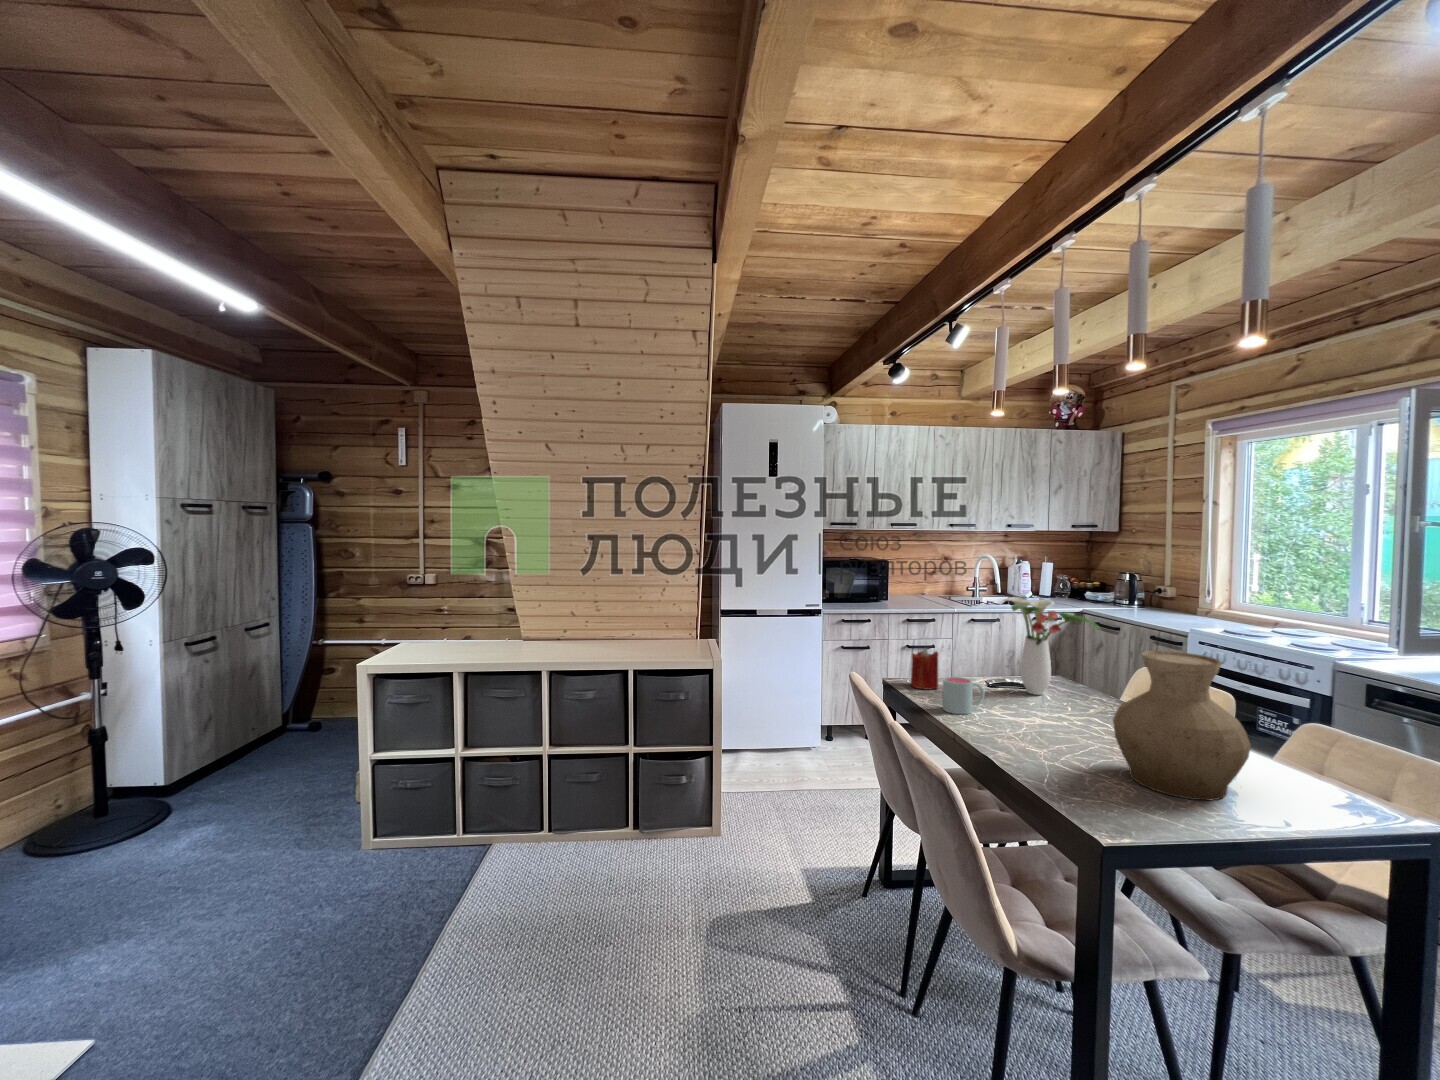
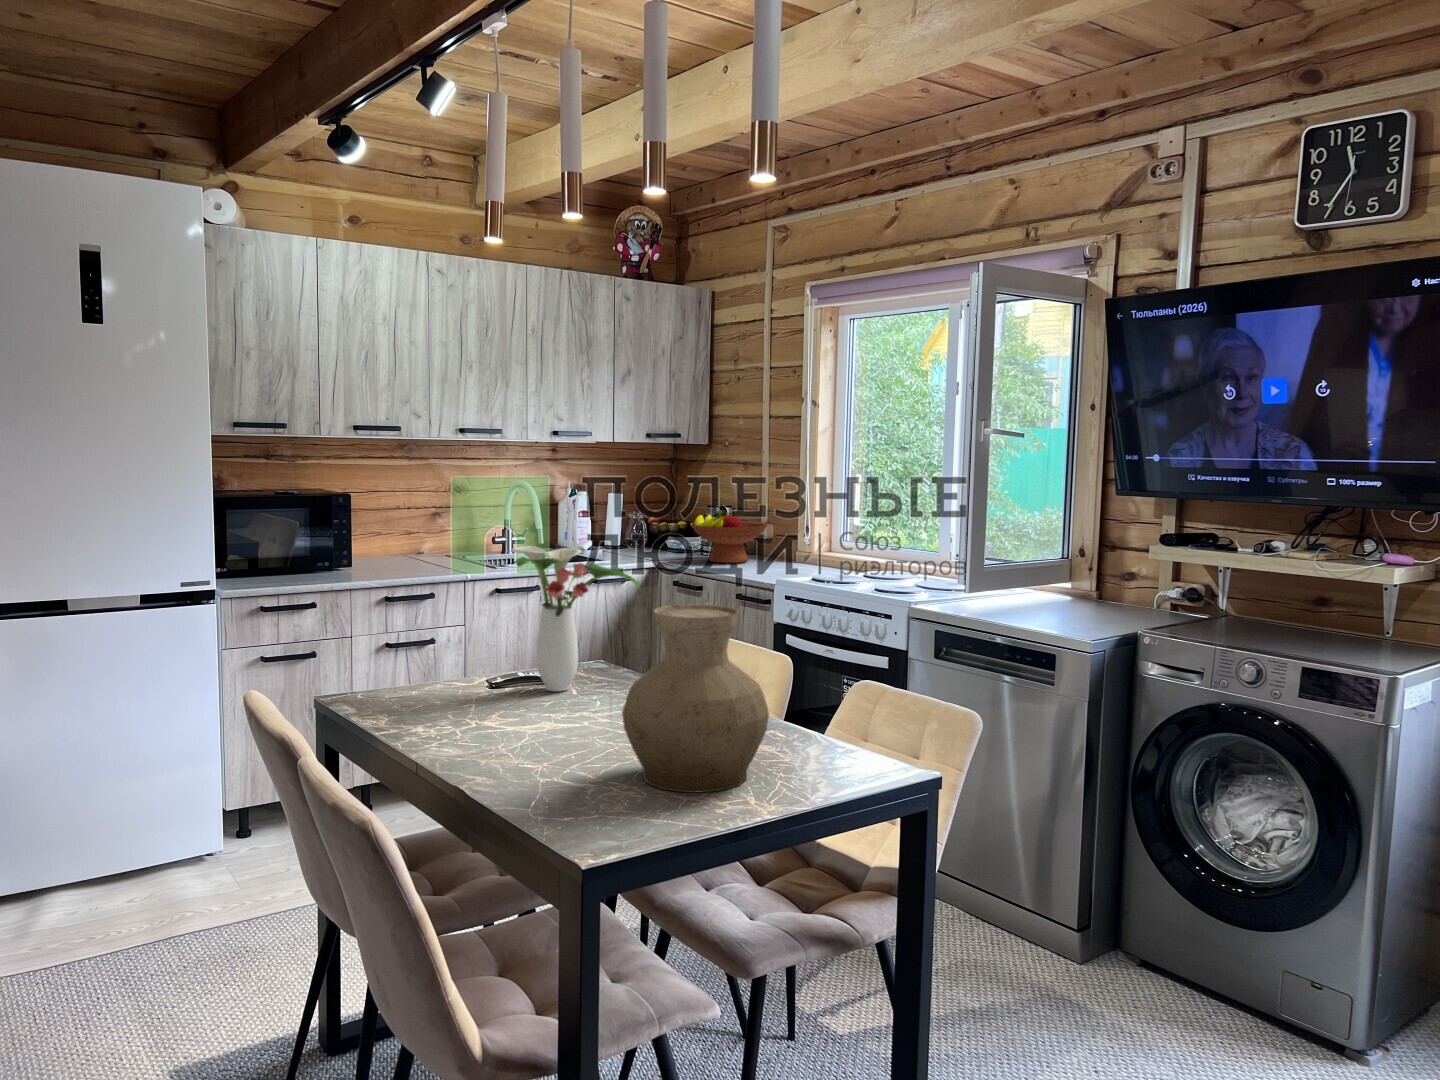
fruit bowl: none [1109,577,1173,613] -> present [690,511,768,563]
candle: present [911,648,938,690] -> none [369,636,414,704]
mug: present [943,677,985,714] -> none [411,676,475,733]

